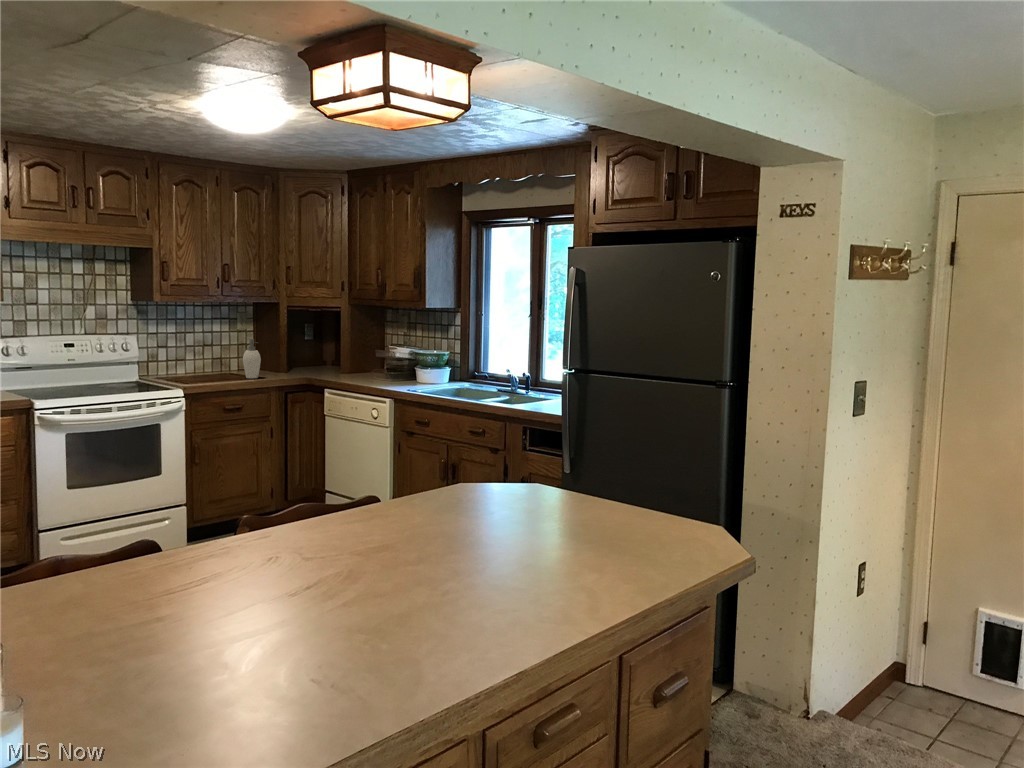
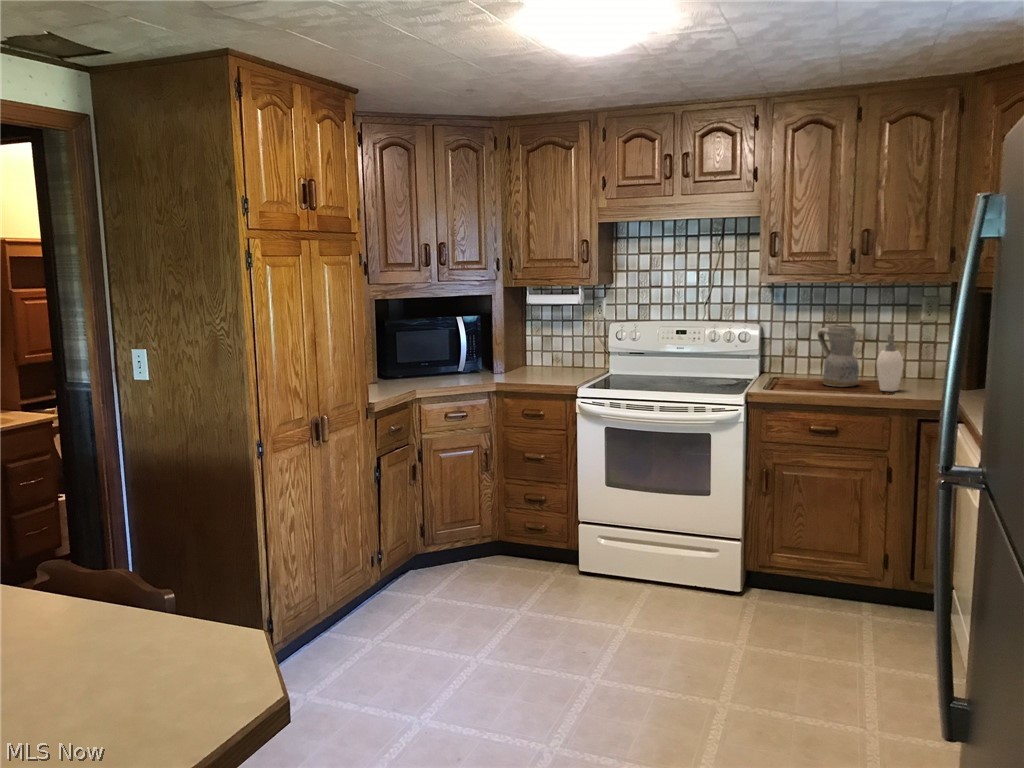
ceramic pitcher: none [192,334,225,379] -> present [818,324,859,387]

